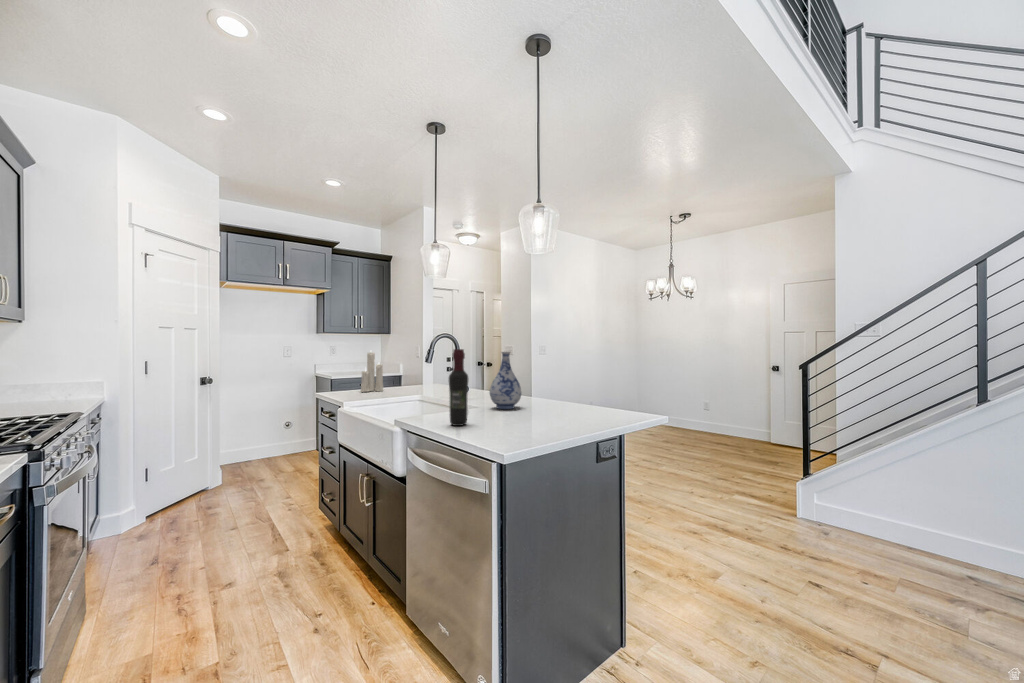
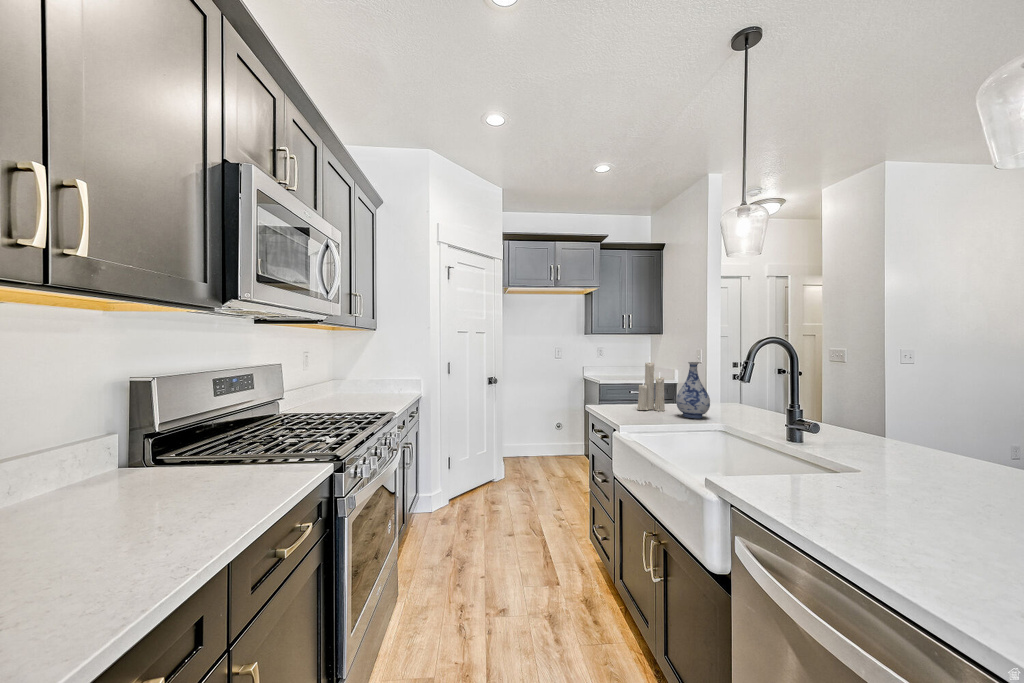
wine bottle: present [449,349,468,426] -> none [844,381,897,540]
vase: present [490,352,521,409] -> present [676,362,710,418]

